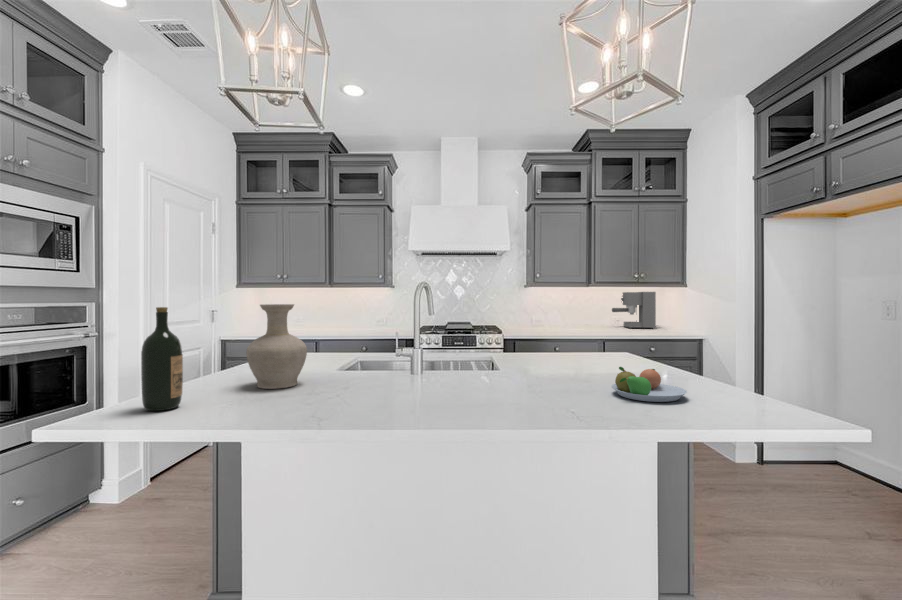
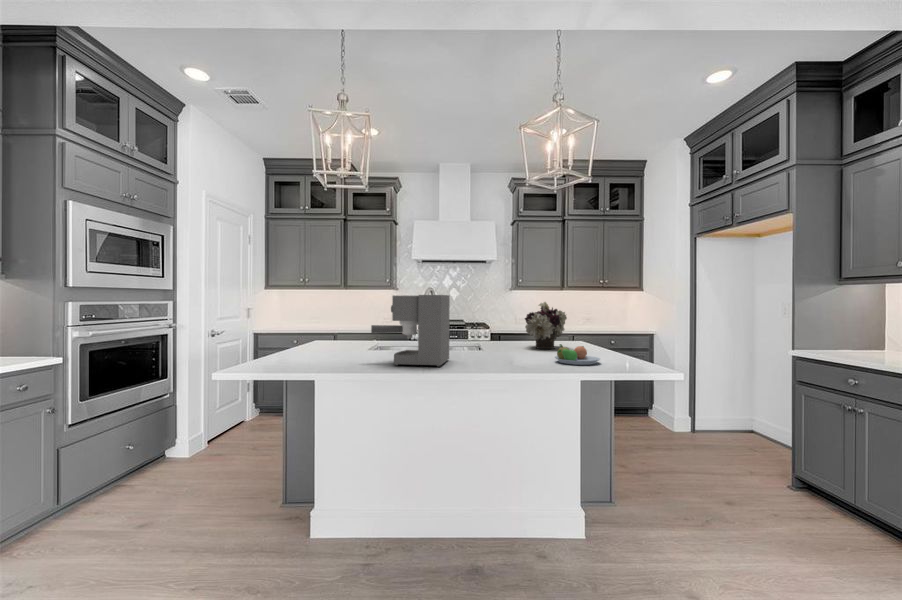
coffee maker: present [612,292,656,328] -> present [371,295,450,367]
flower arrangement: none [555,301,615,367] -> present [525,302,567,349]
vase: present [247,304,307,389] -> none [313,303,352,359]
wine bottle: present [141,307,183,411] -> none [260,304,283,367]

